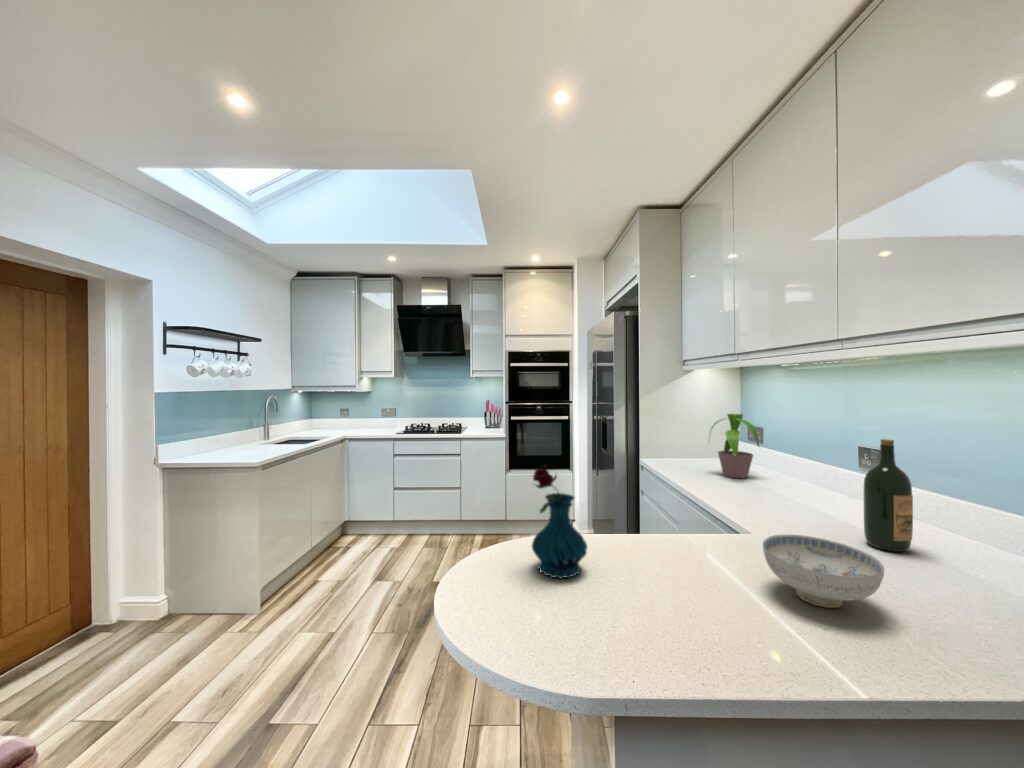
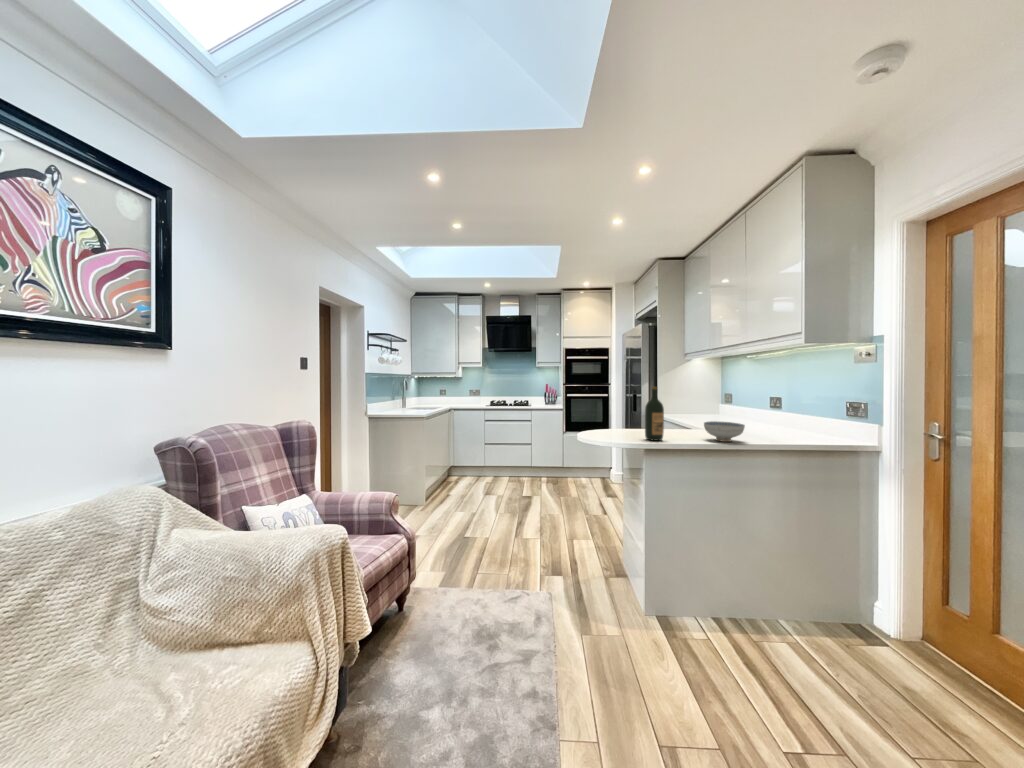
potted plant: present [710,414,759,478] -> none [696,384,731,421]
wine bottle: present [864,439,913,552] -> present [645,387,664,441]
vase: present [532,465,587,579] -> none [612,394,635,436]

